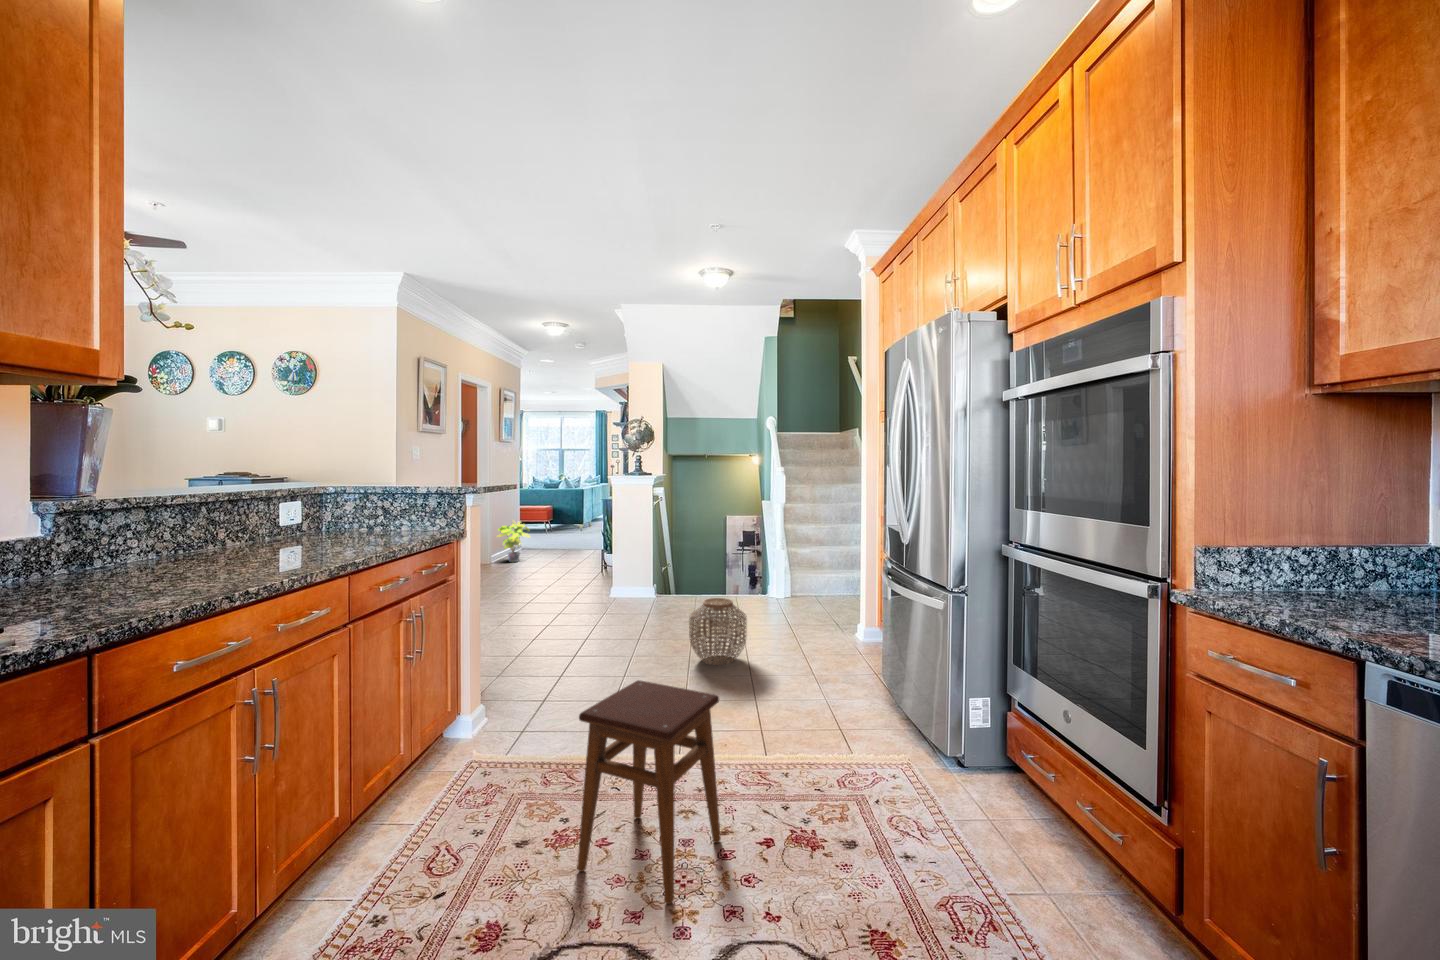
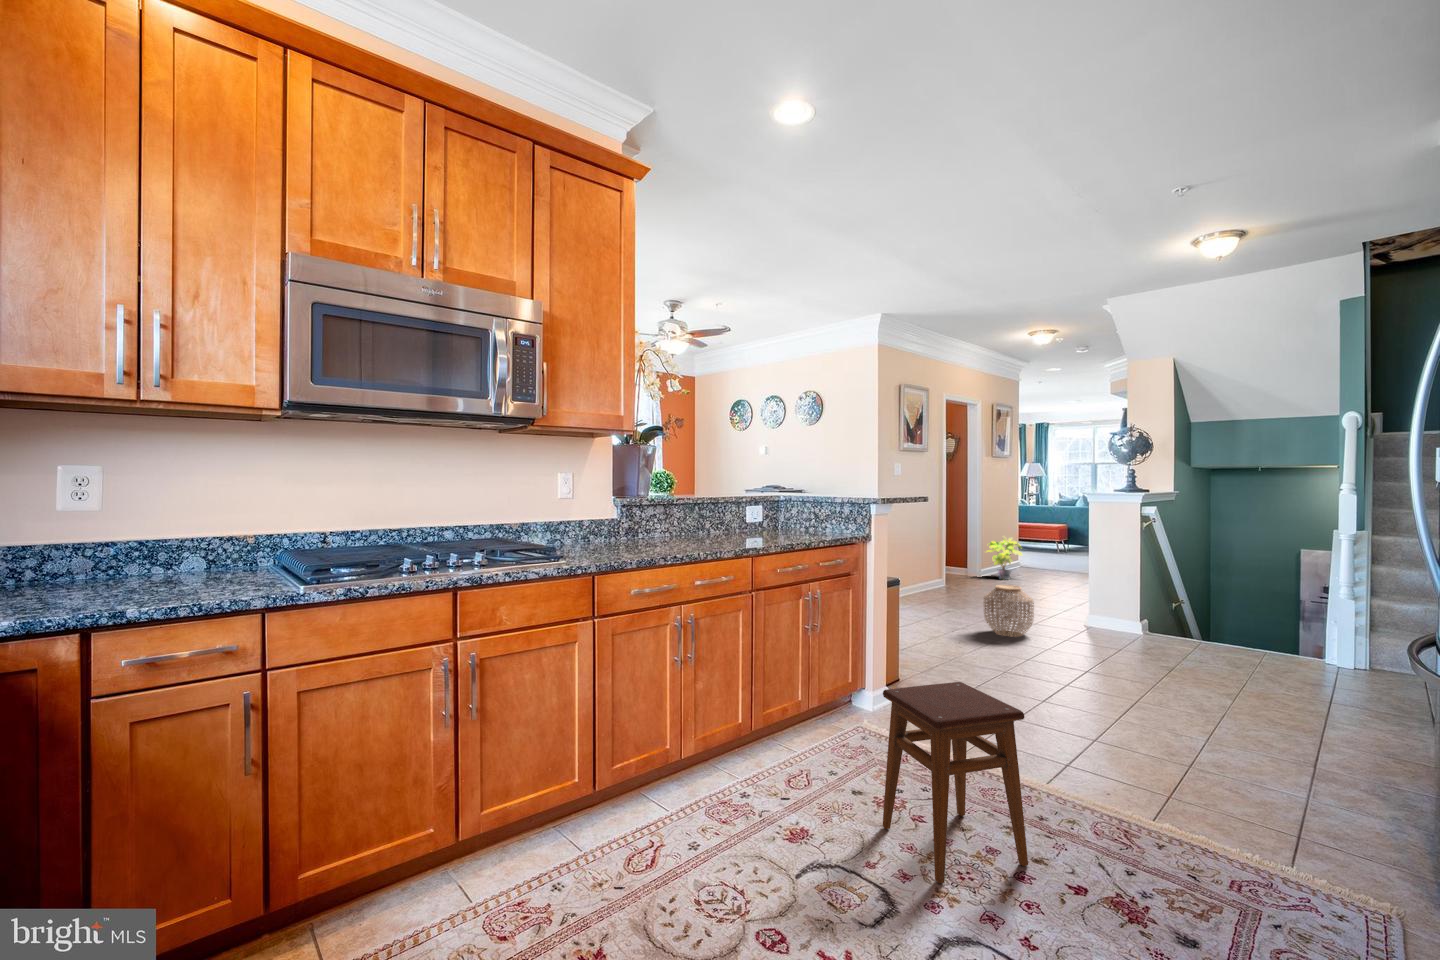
woven basket: present [689,598,747,665] -> present [984,585,1034,637]

